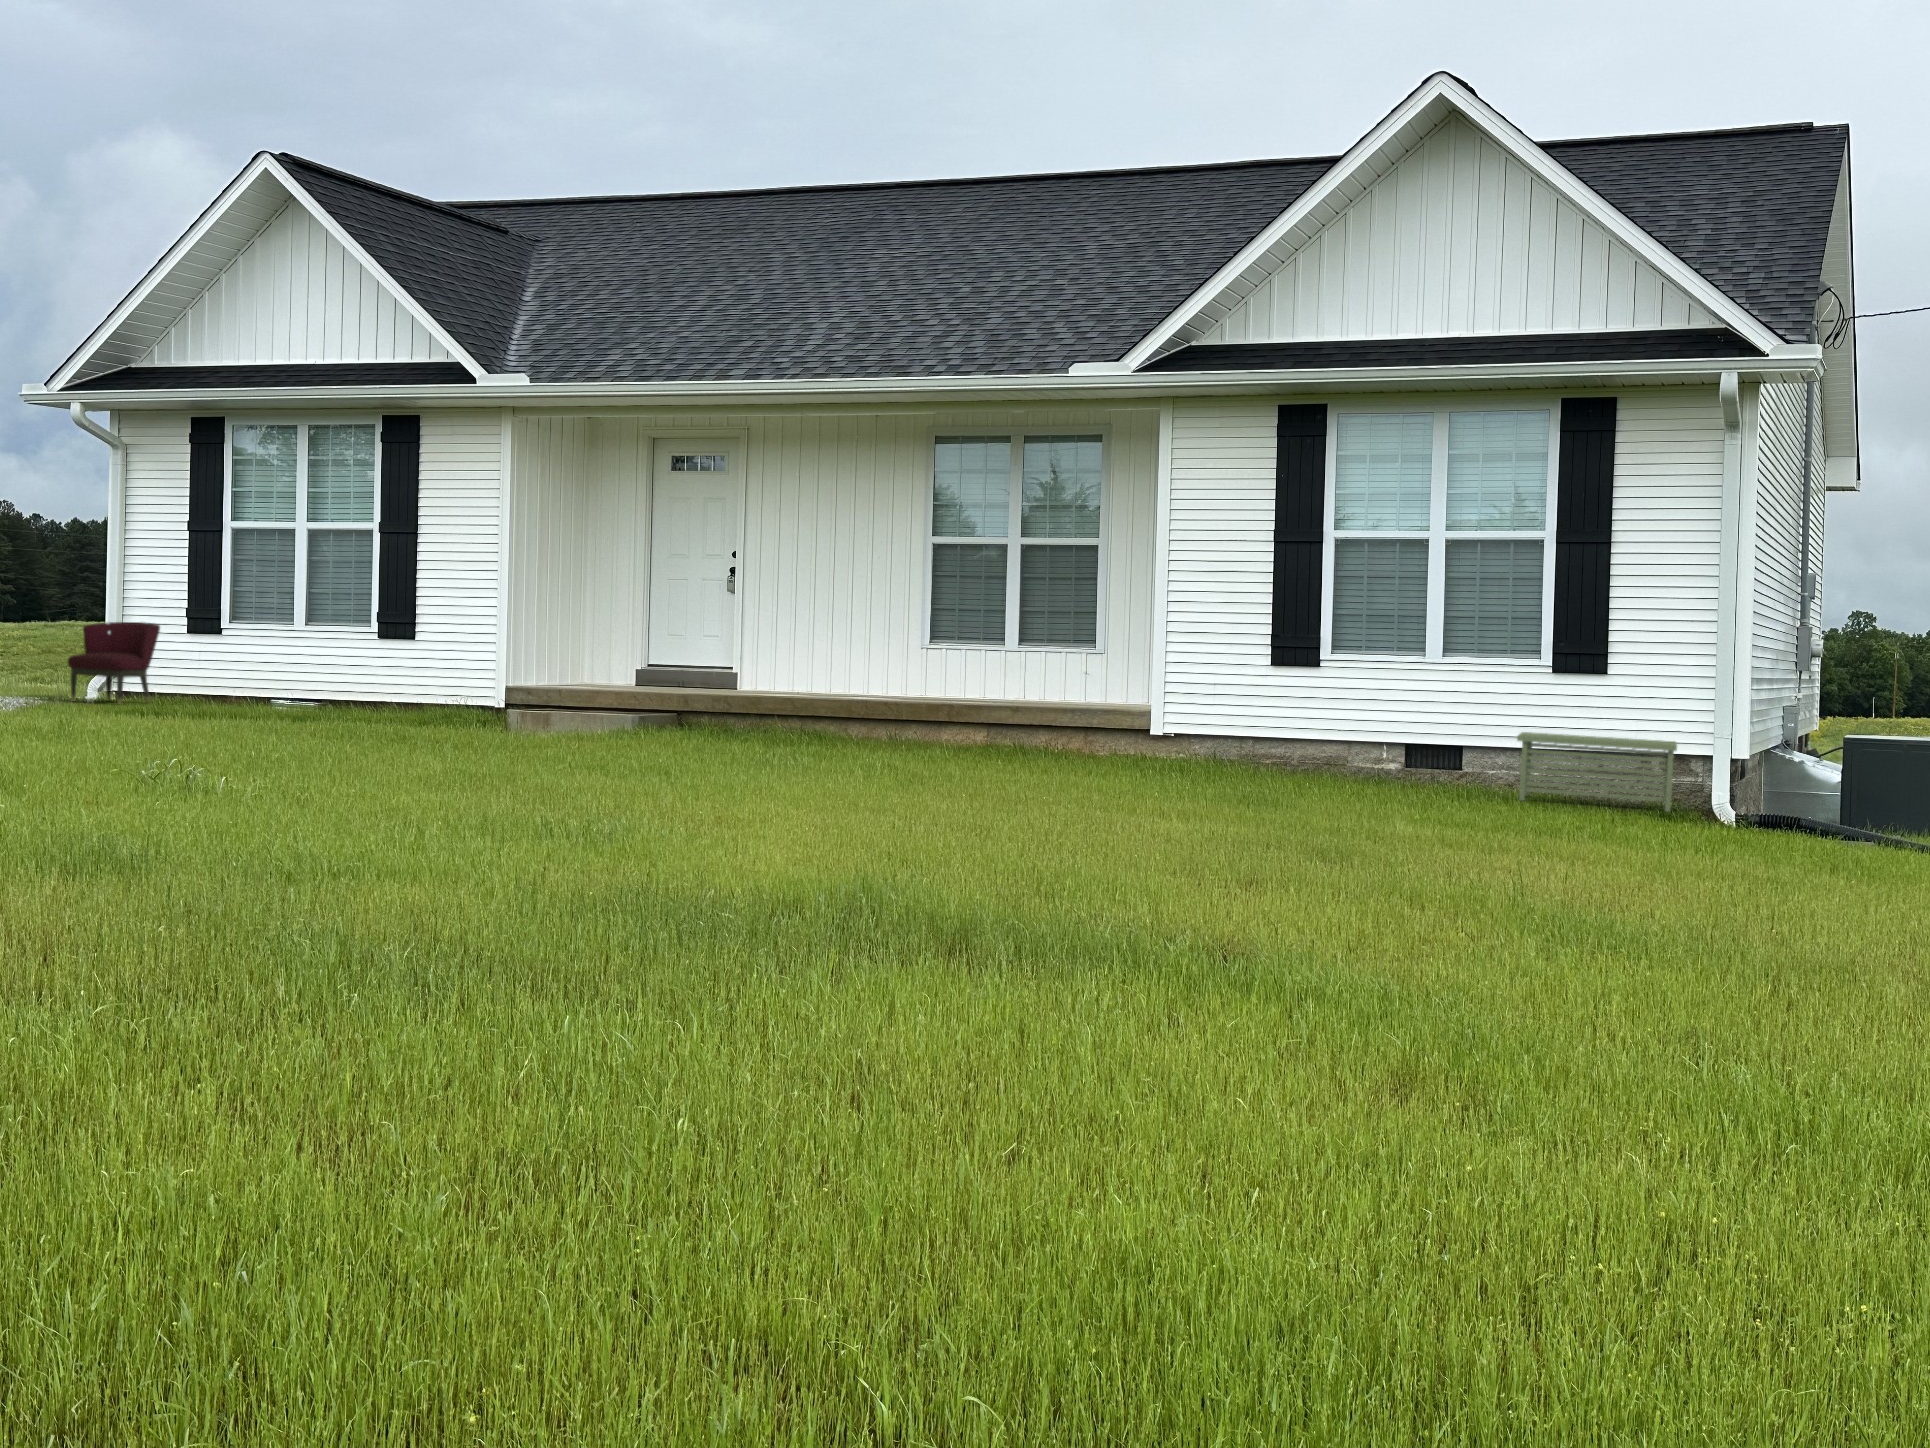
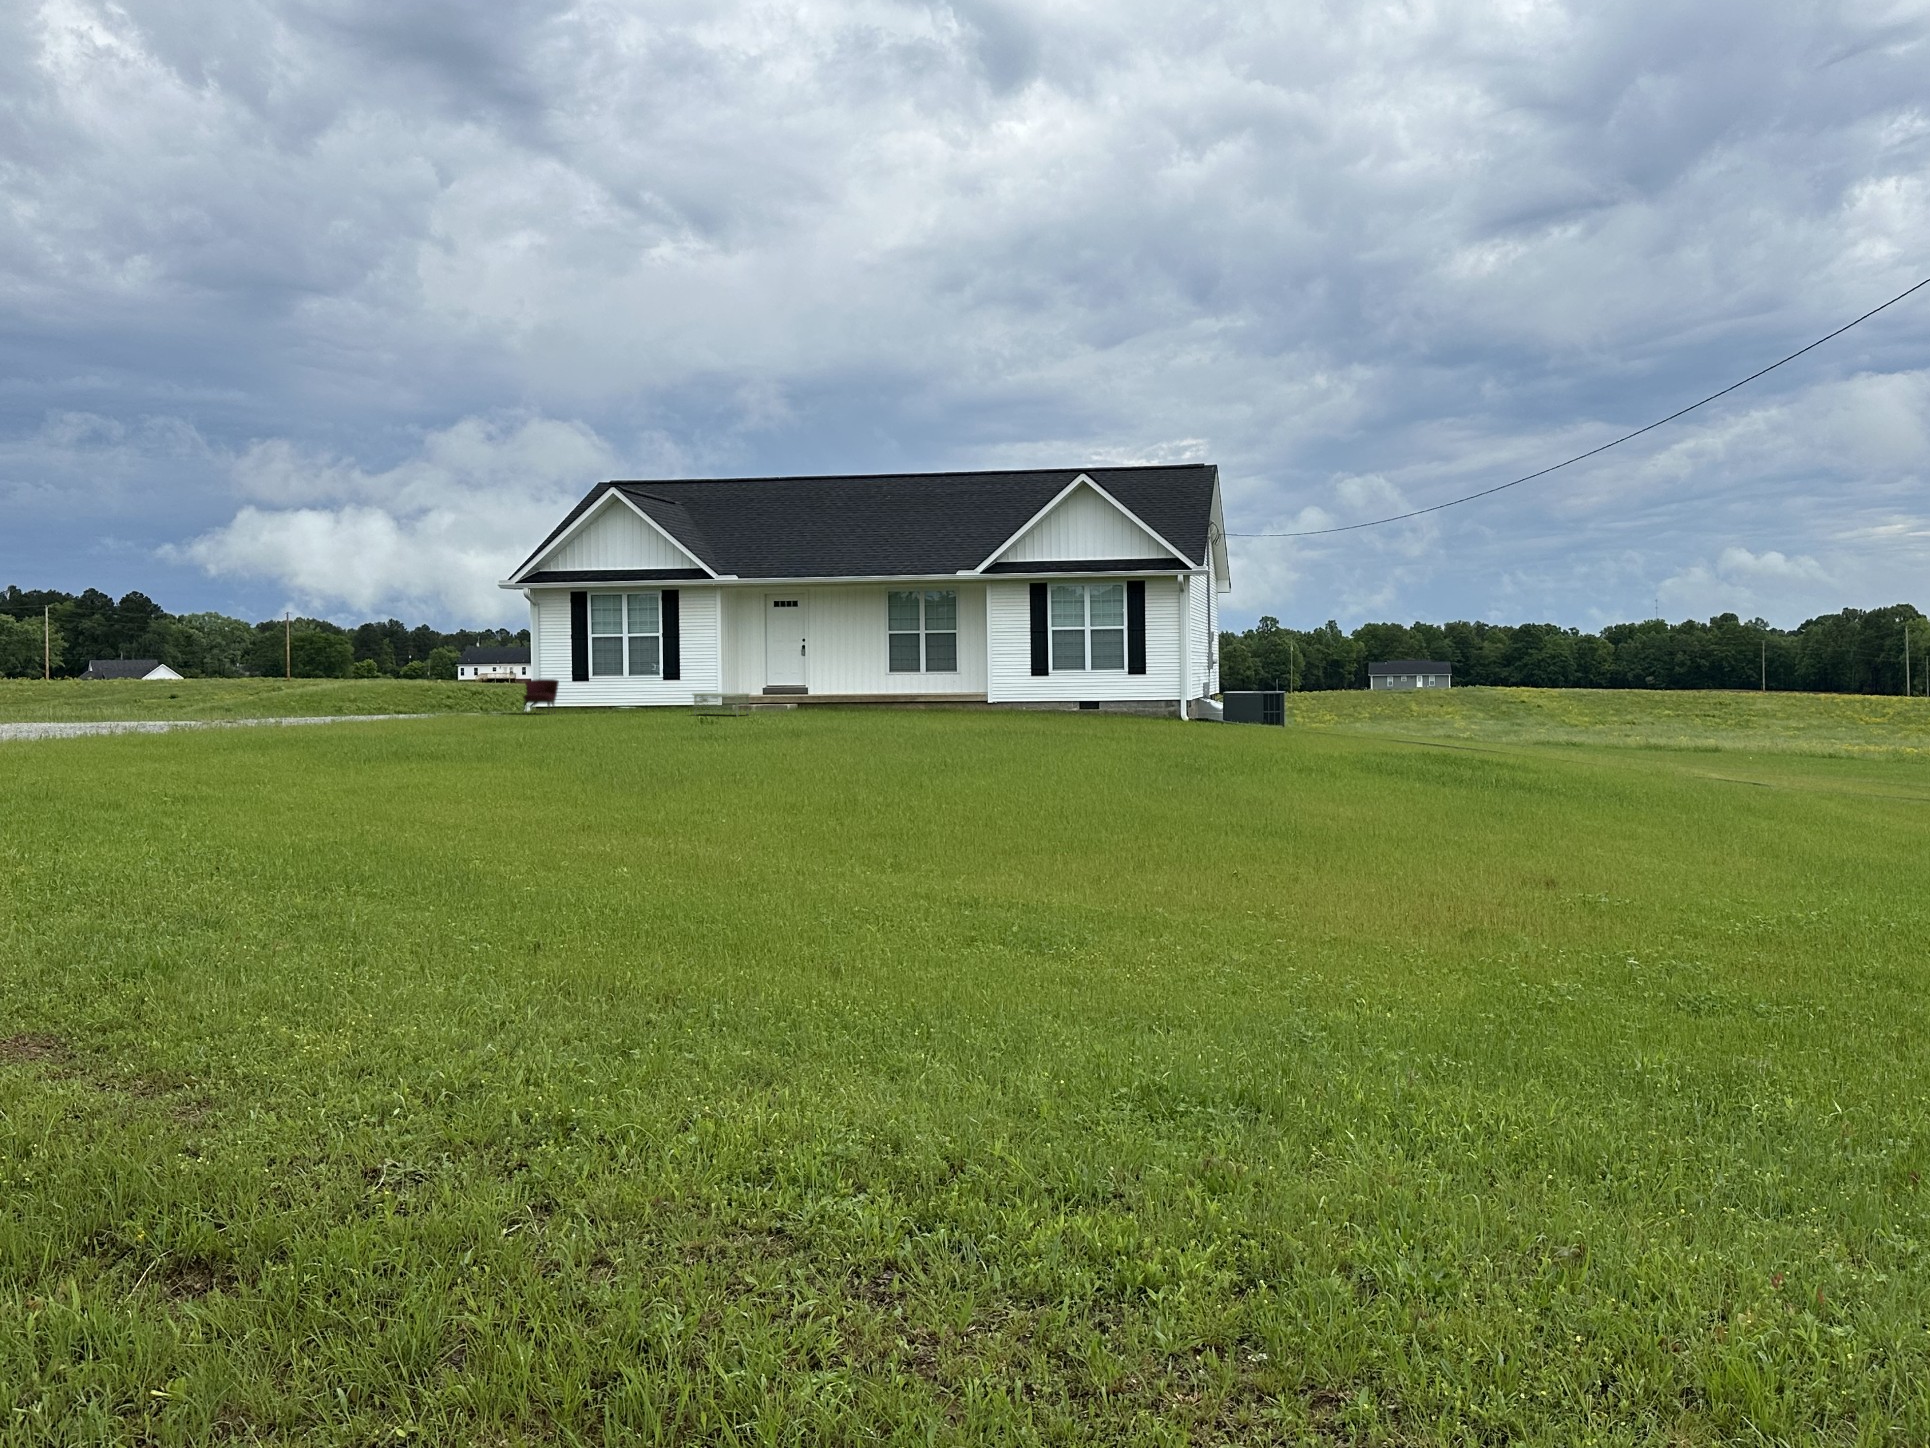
storage bench: present [1517,732,1677,812] -> present [693,693,749,715]

